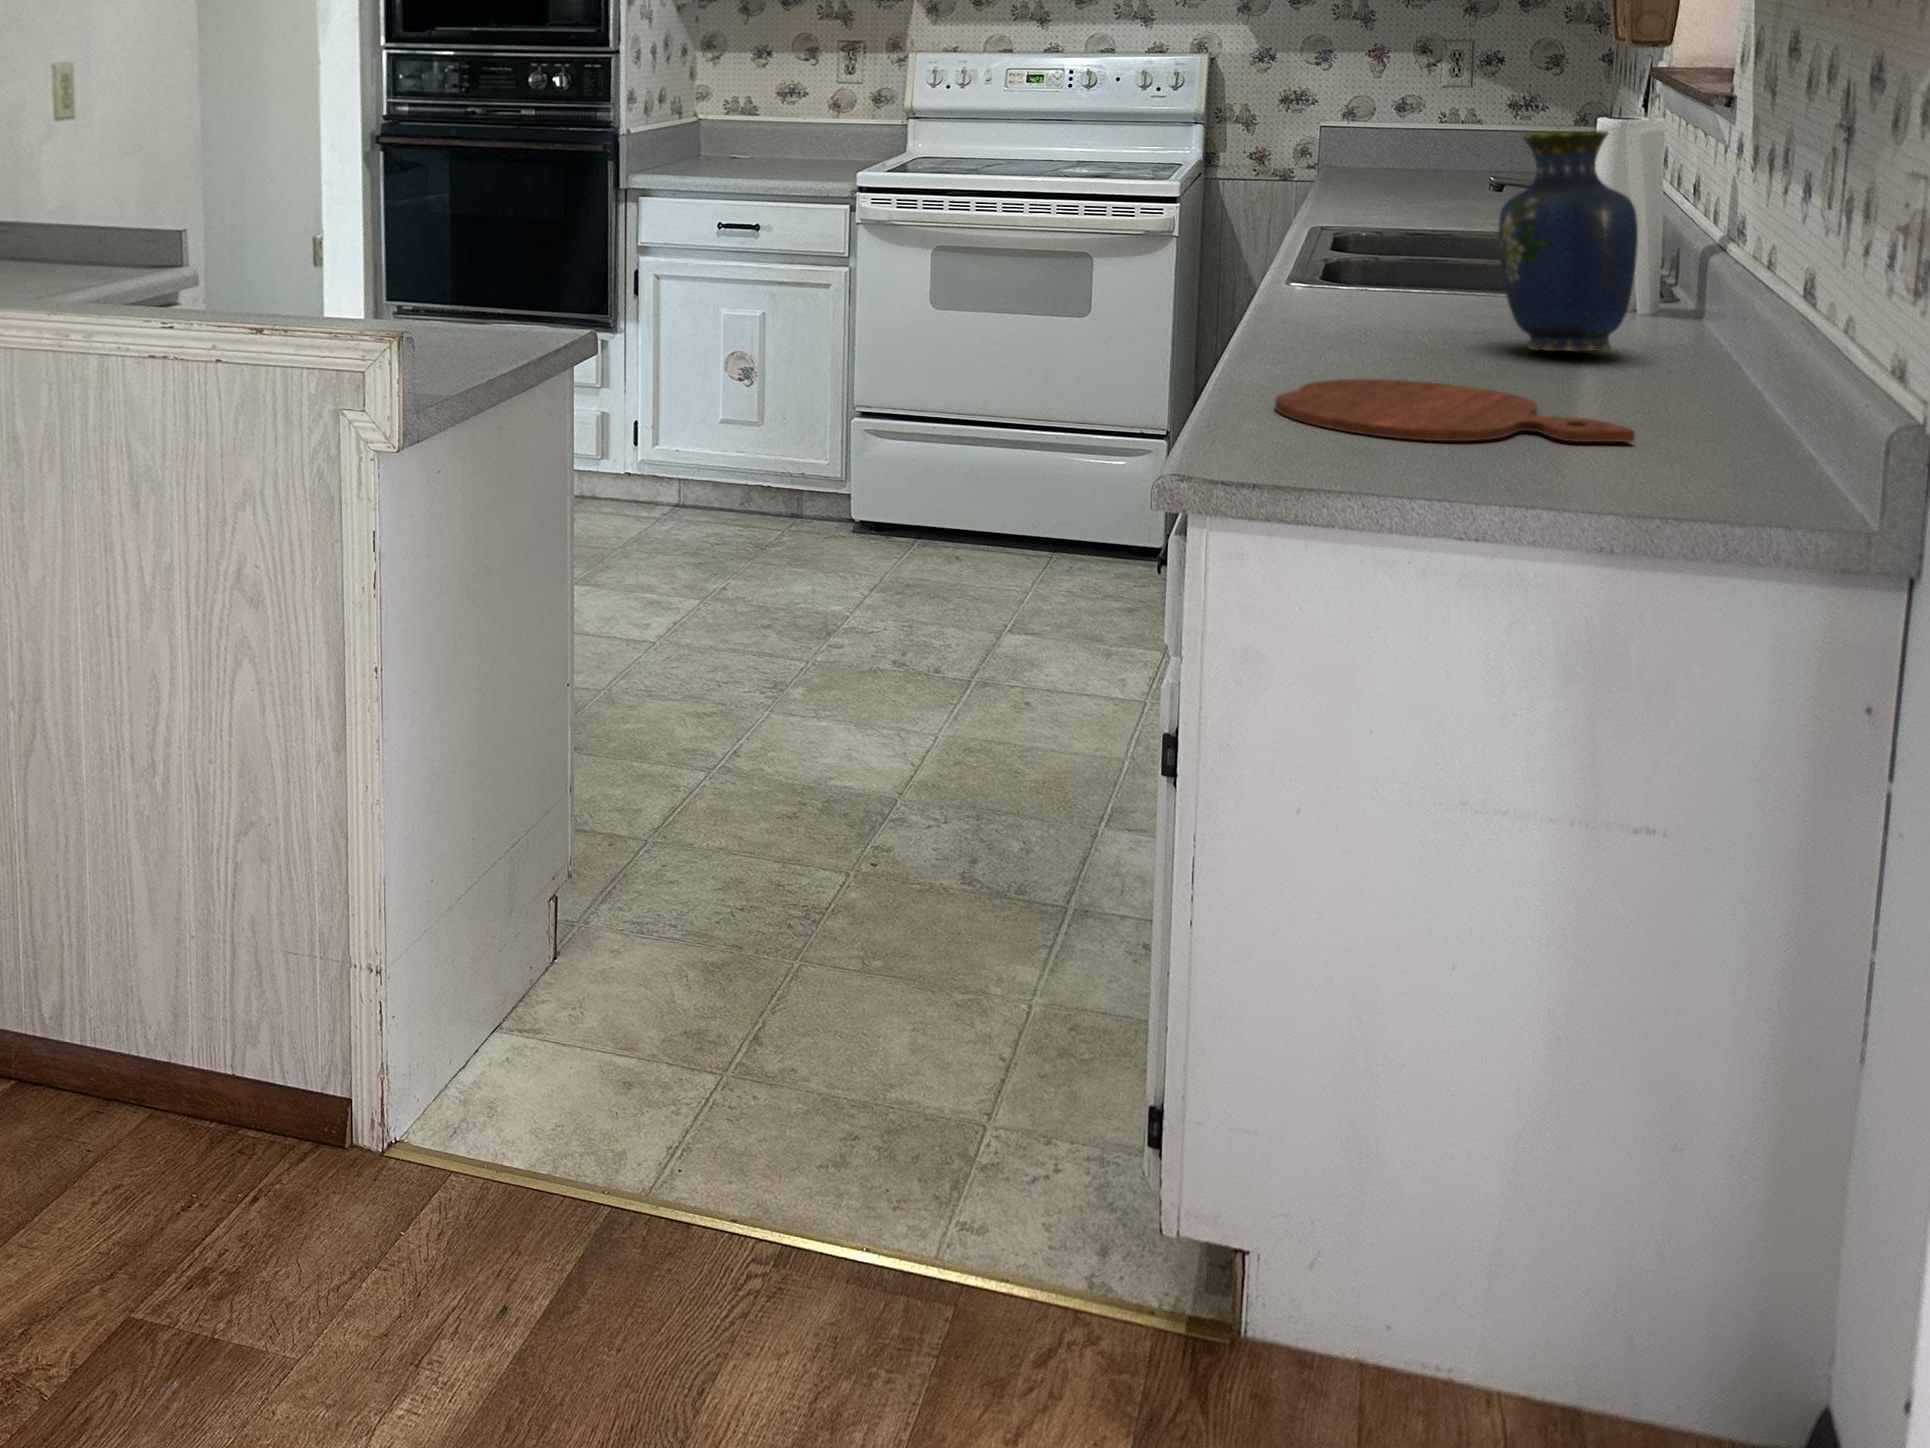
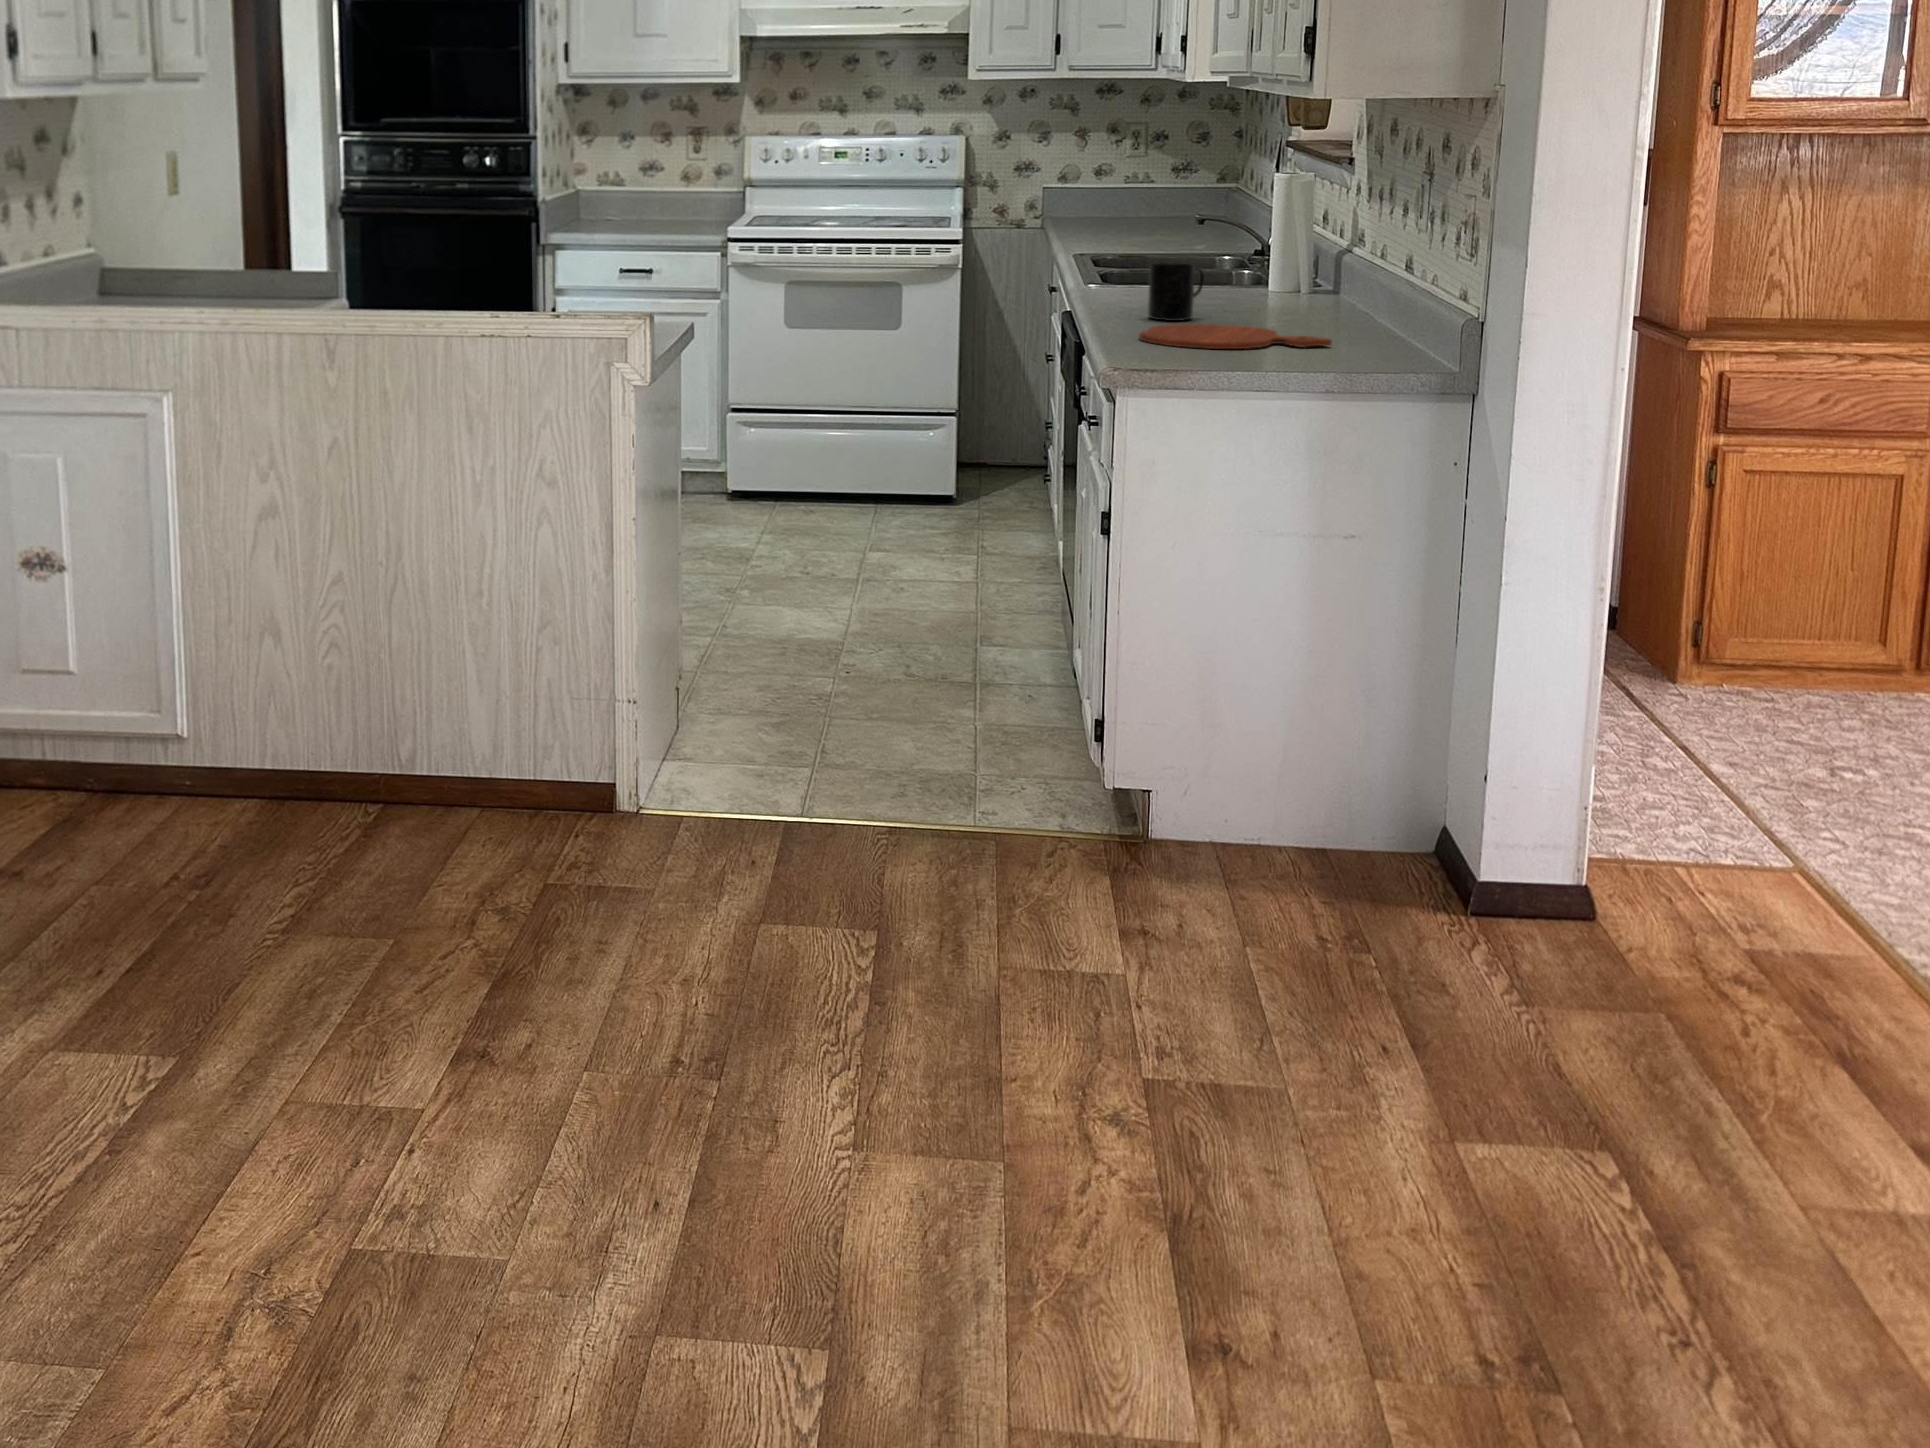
vase: present [1498,130,1638,352] -> none [1234,180,1311,310]
mug: none [1330,267,1432,367] -> present [1148,263,1204,321]

